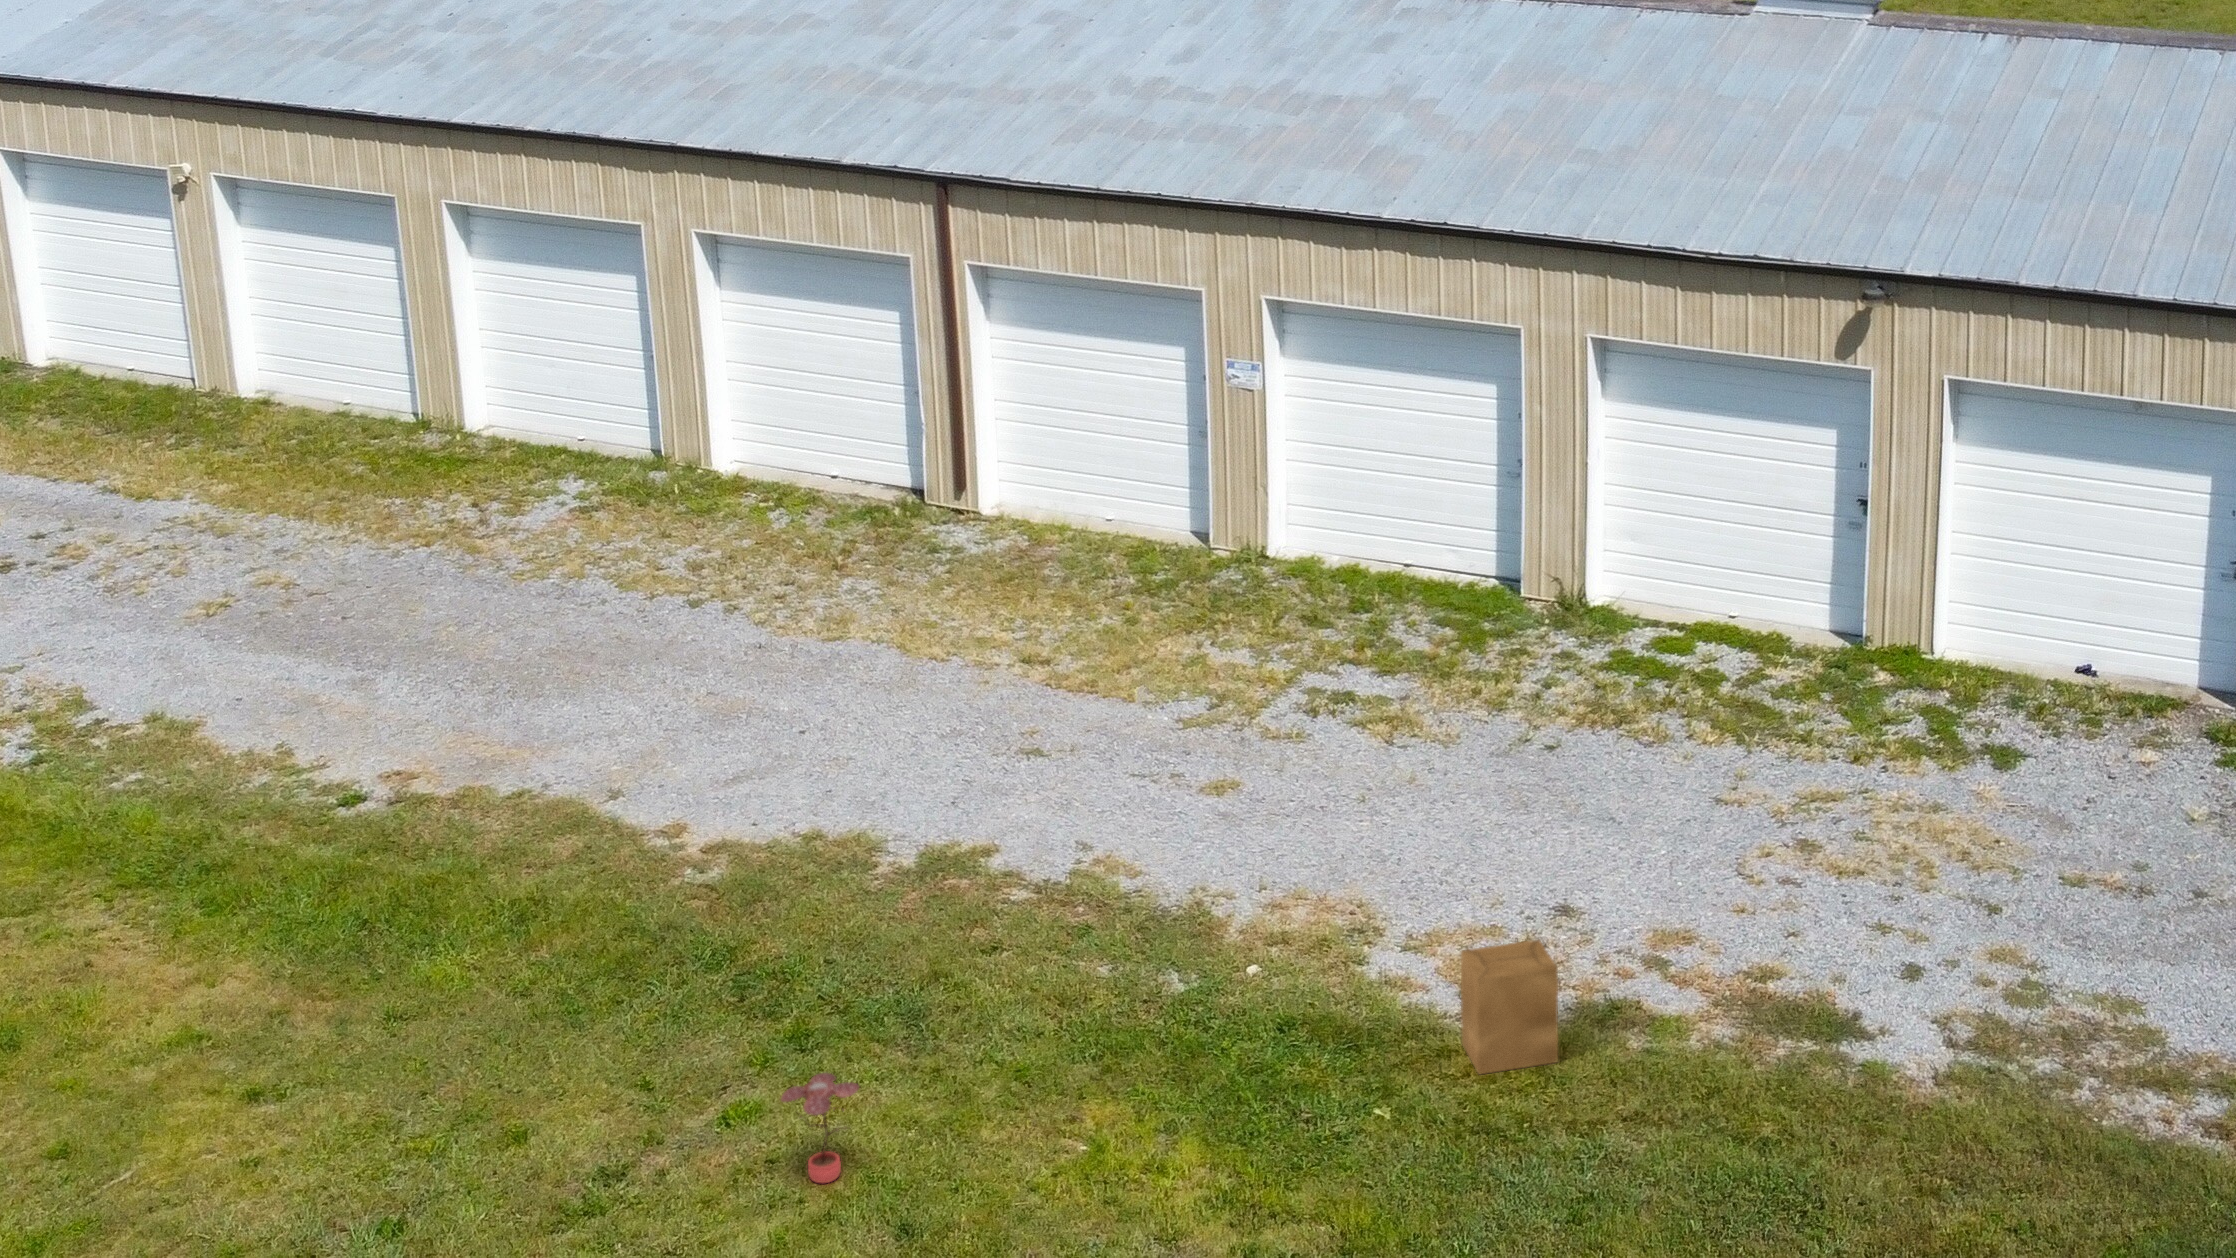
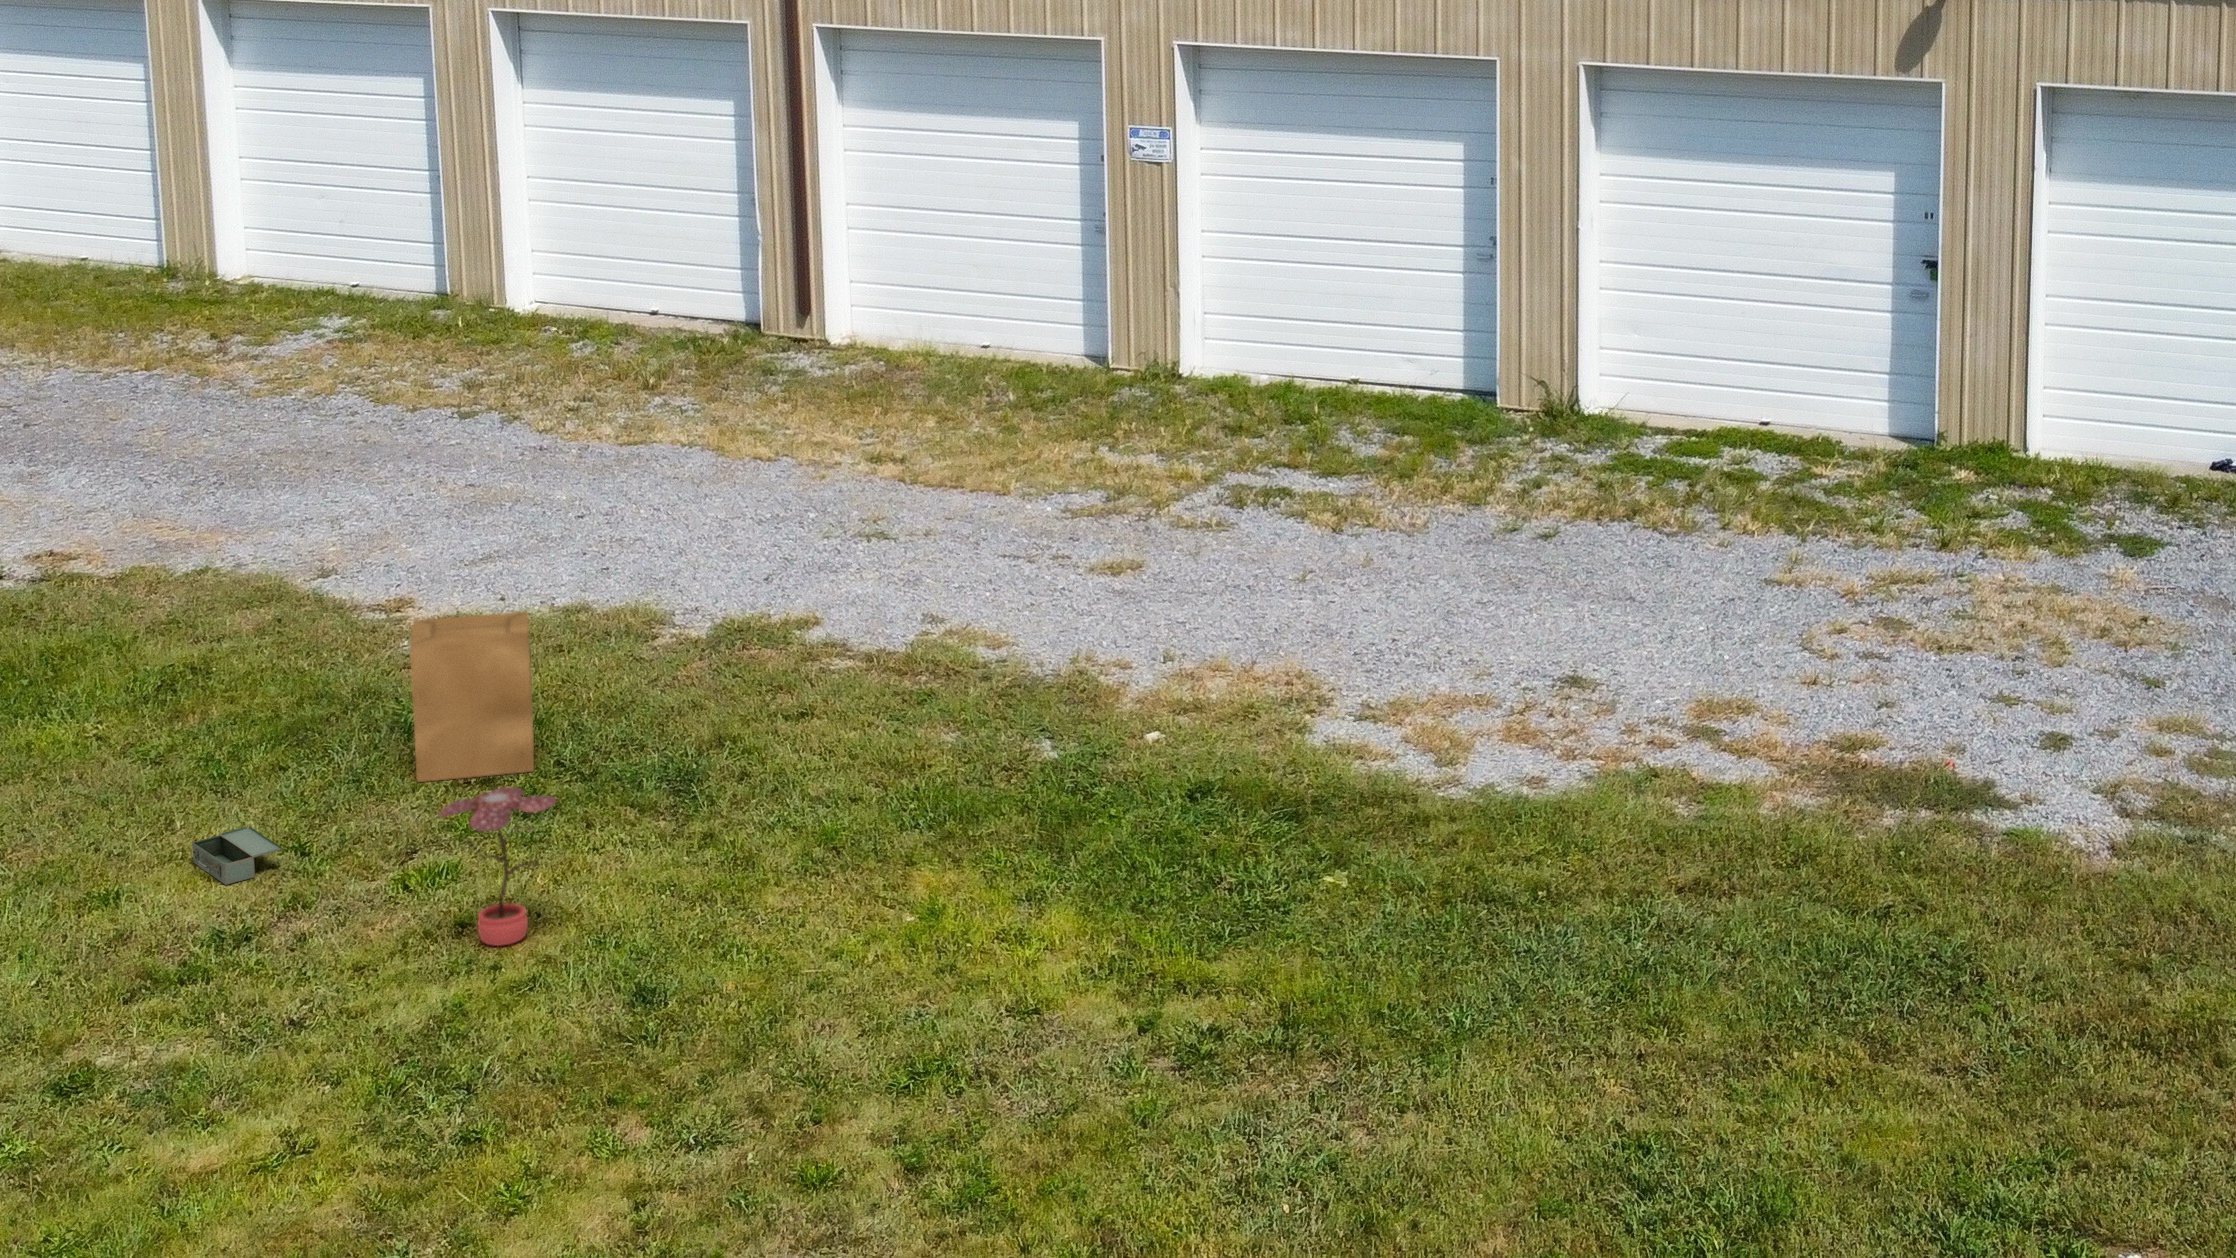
cardboard box: present [1461,940,1558,1074] -> present [410,612,534,782]
toolbox: none [598,1077,662,1127] -> present [192,827,282,885]

